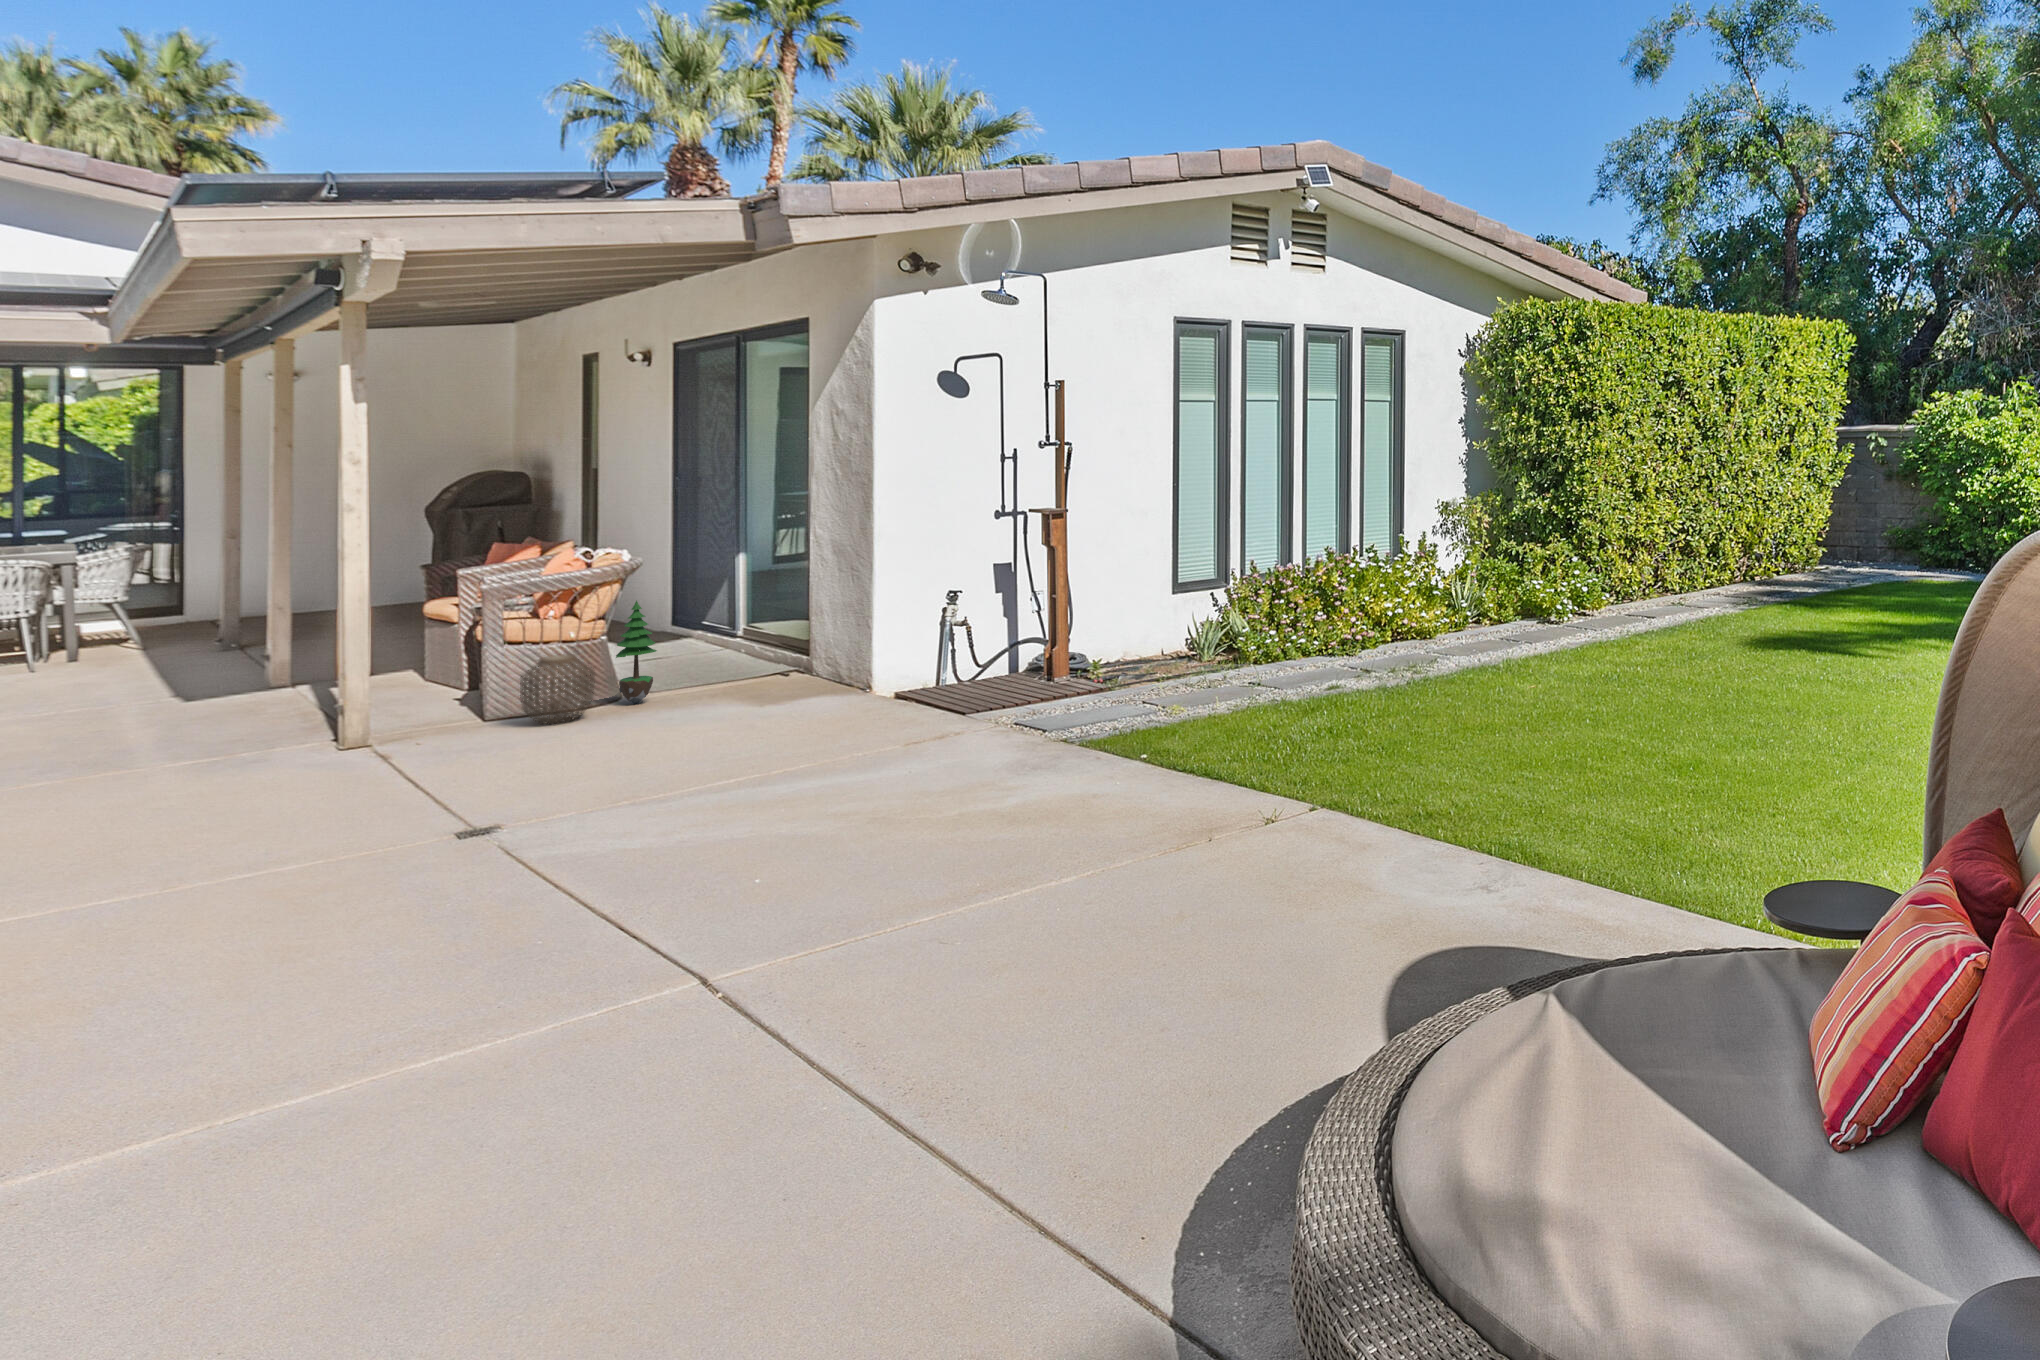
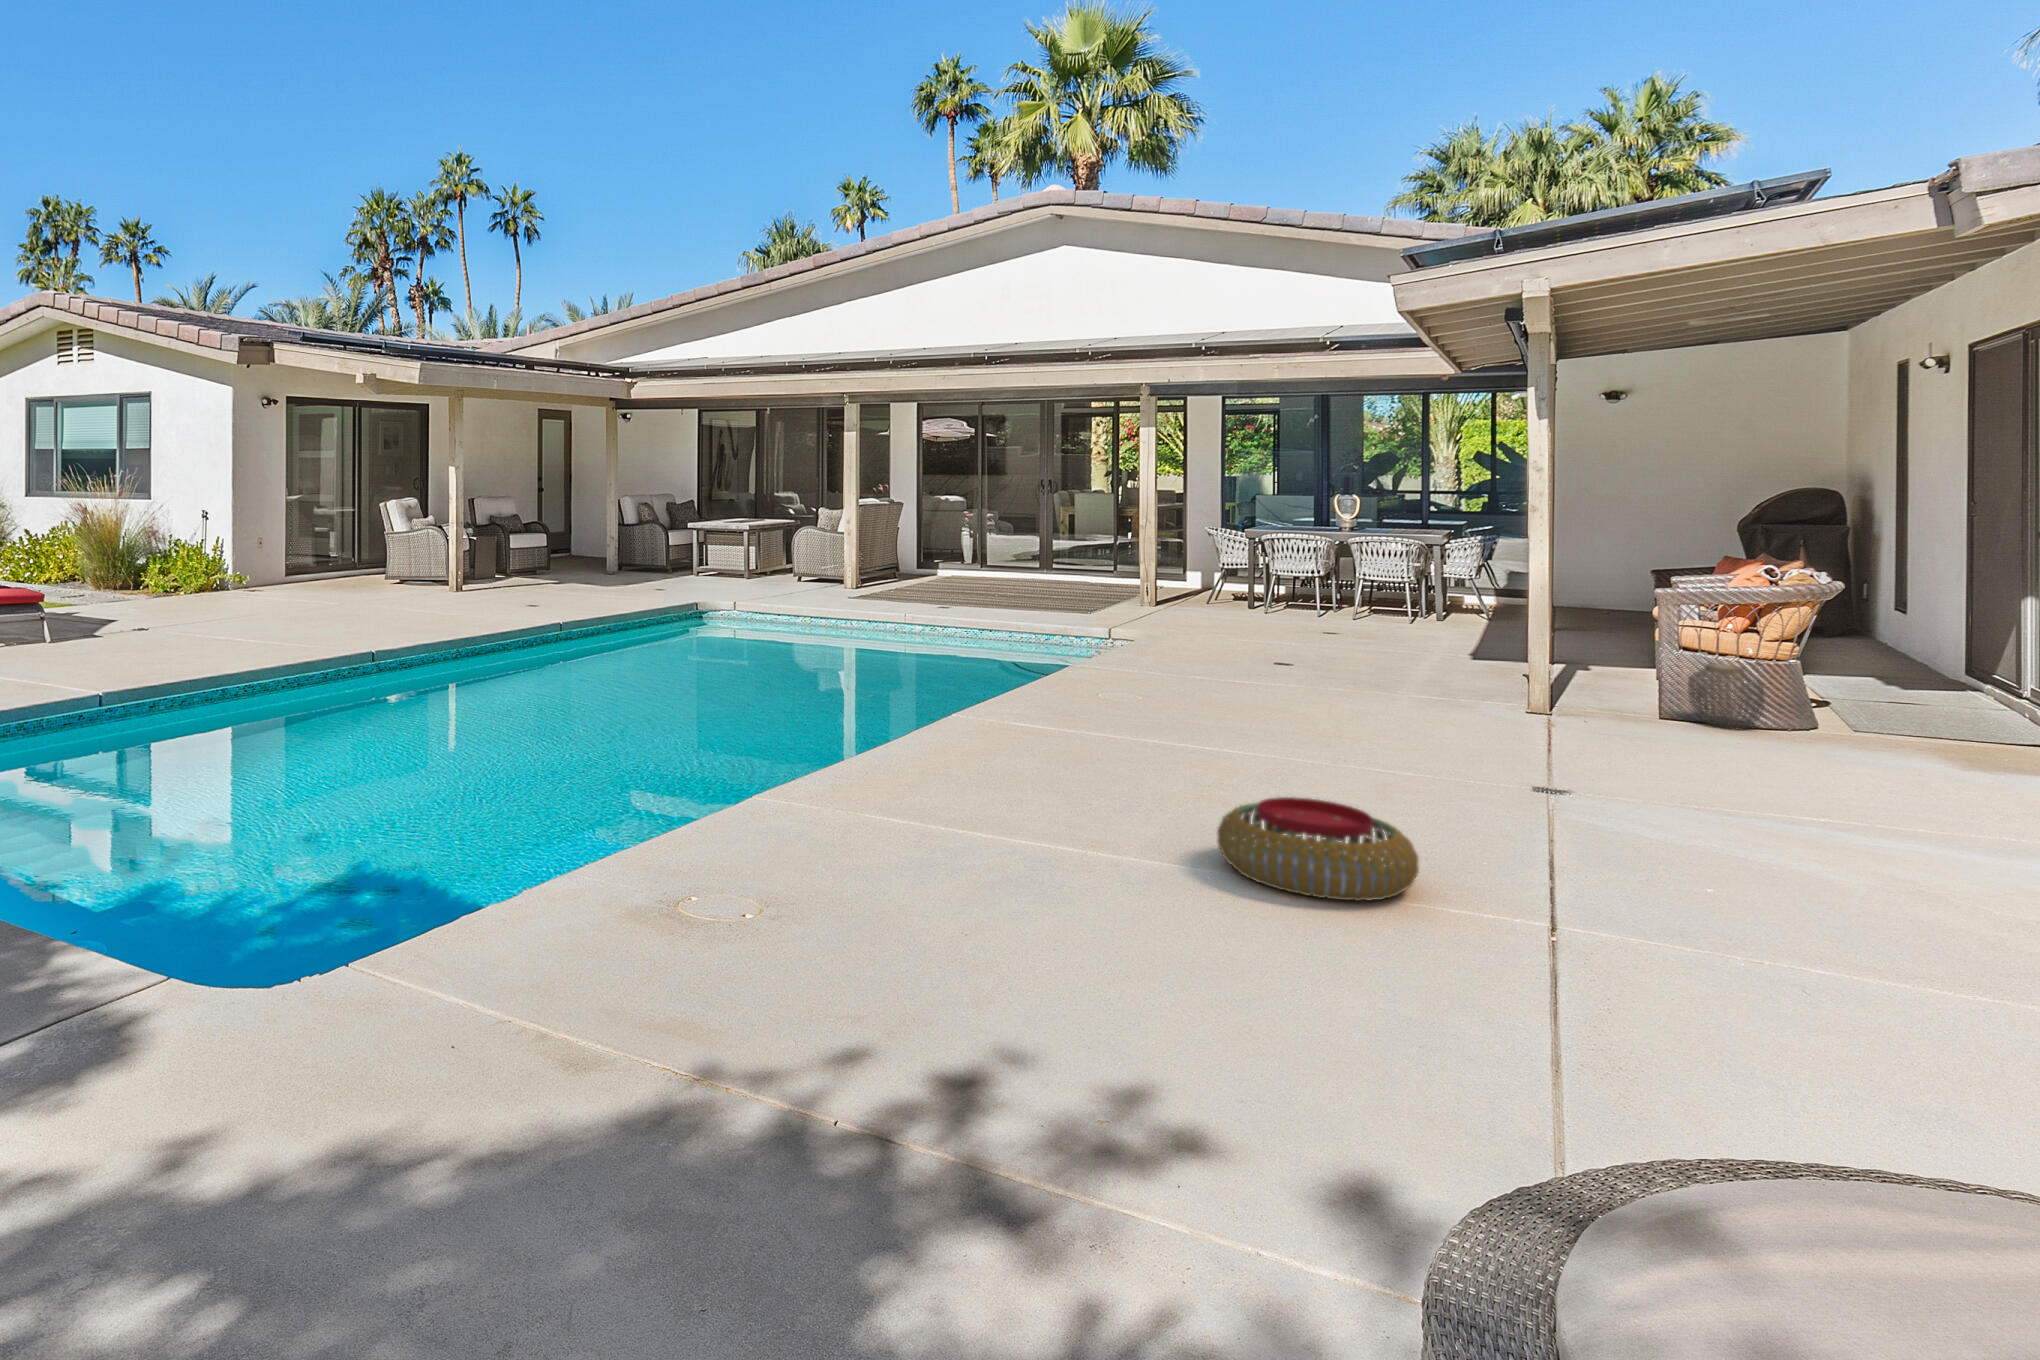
potted tree: present [616,601,657,703] -> none [1796,628,1847,732]
pouf: none [200,948,555,1140] -> present [1217,797,1419,901]

